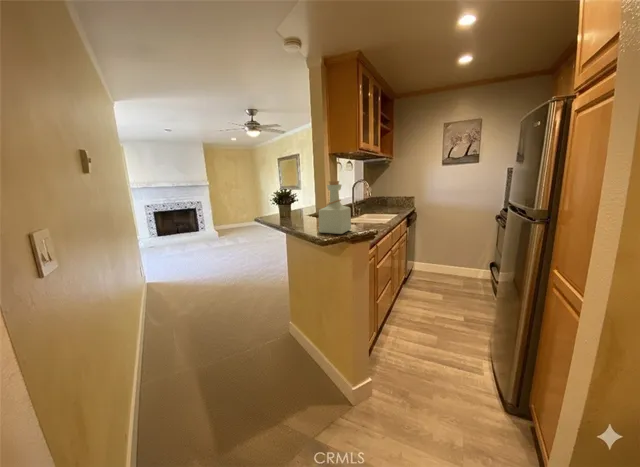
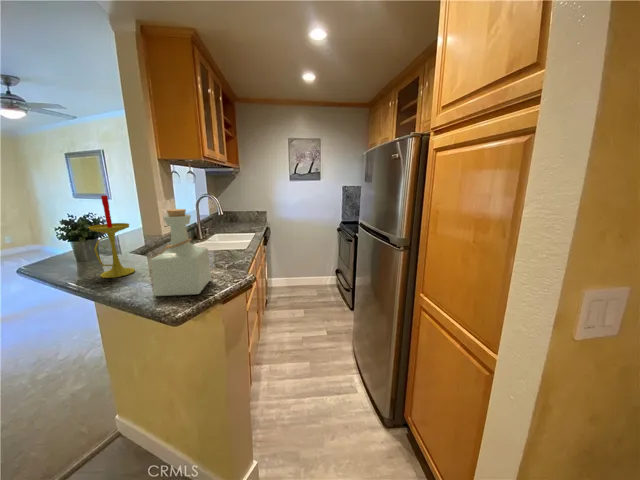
candle: none [292,175,311,224] -> present [88,195,135,278]

